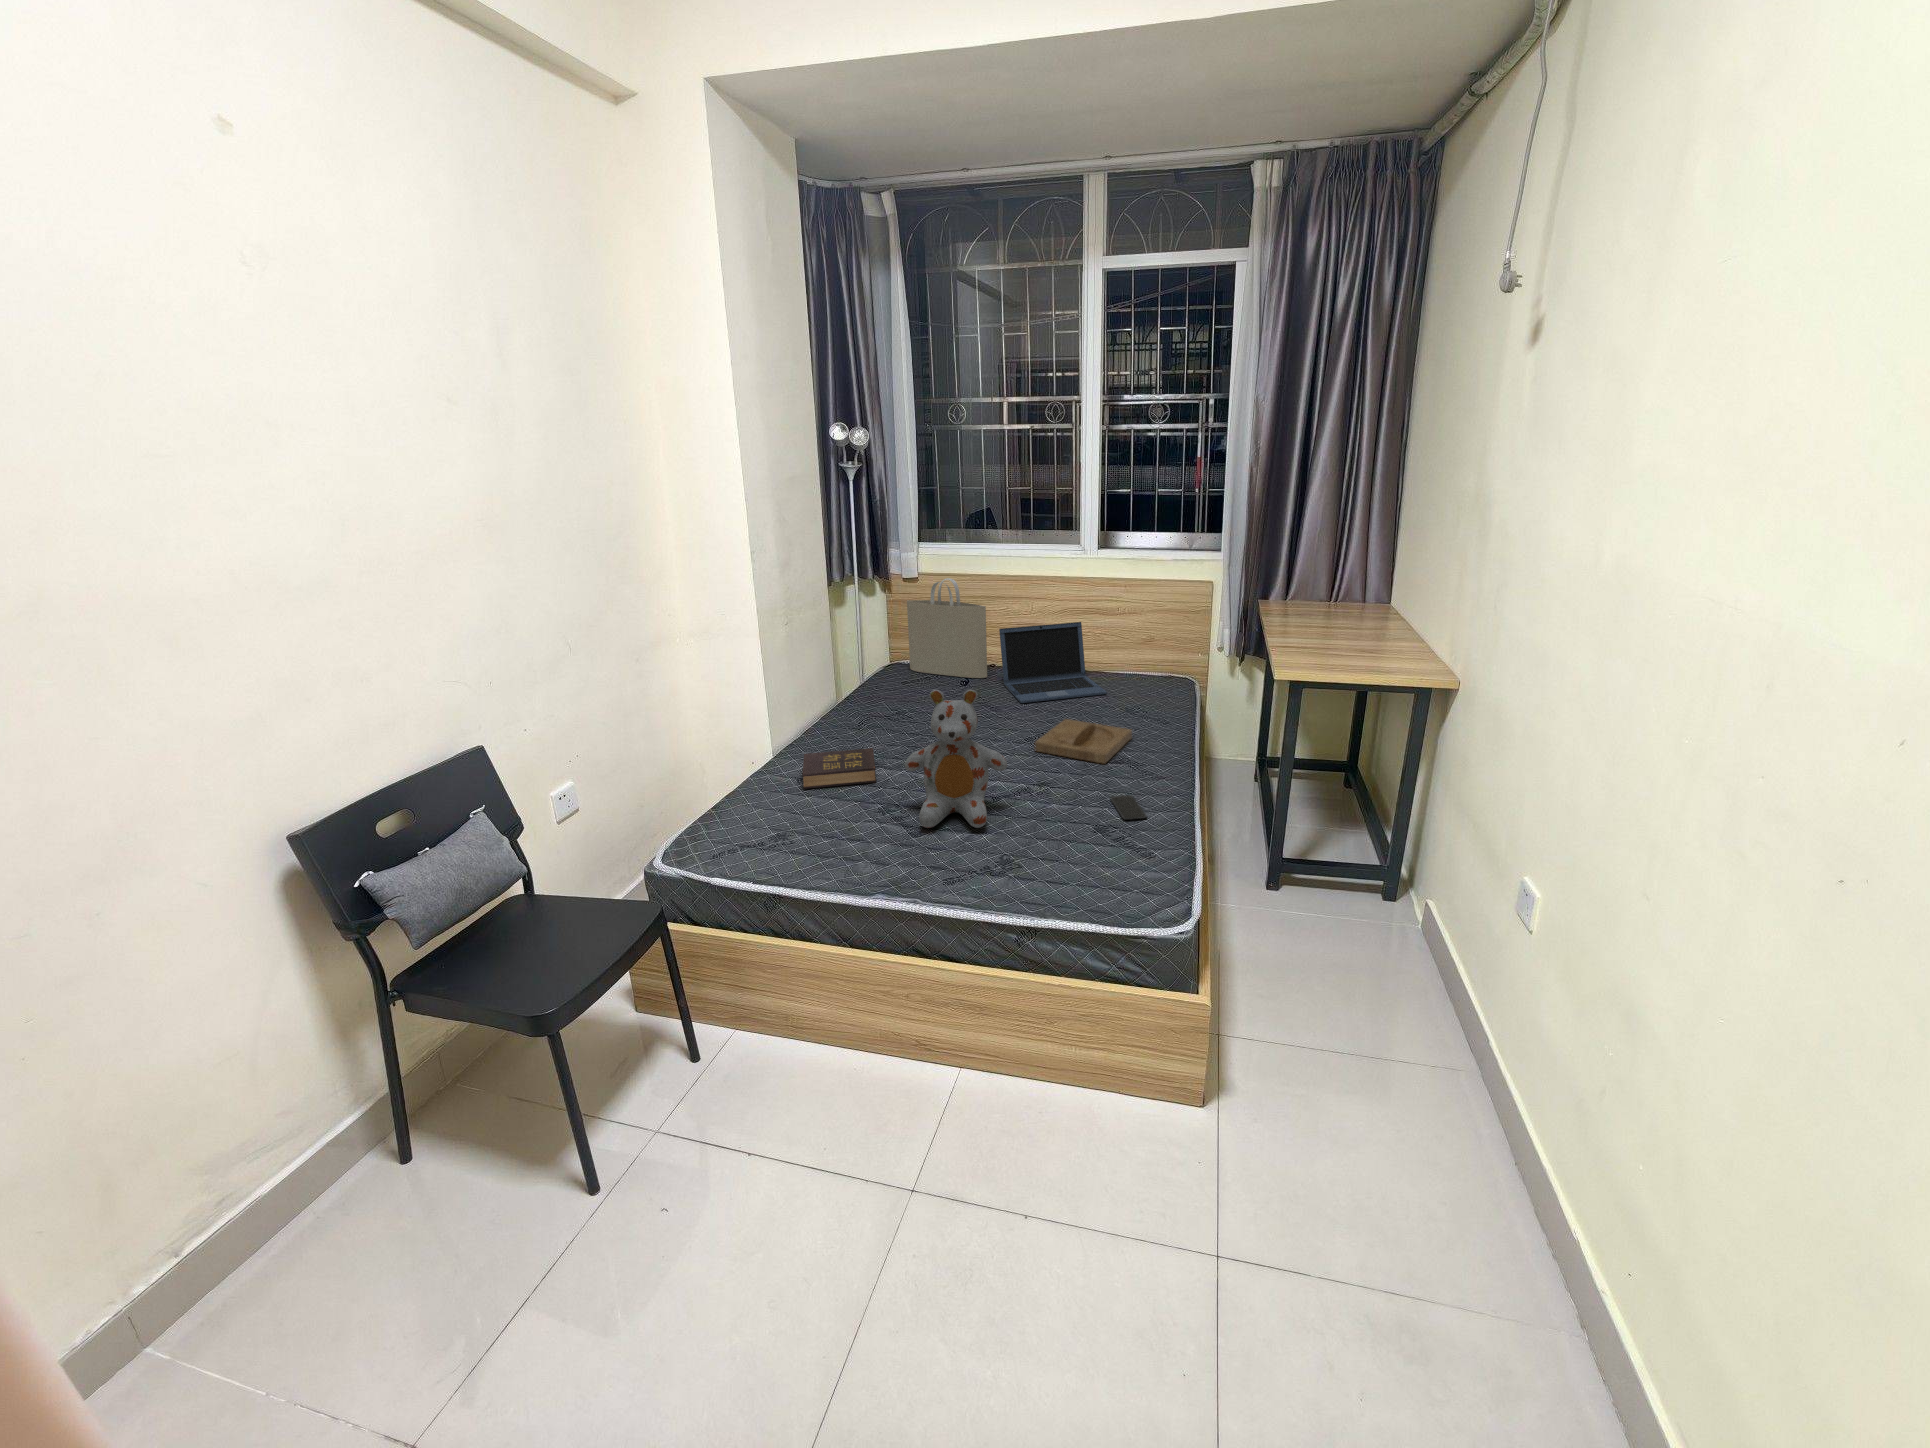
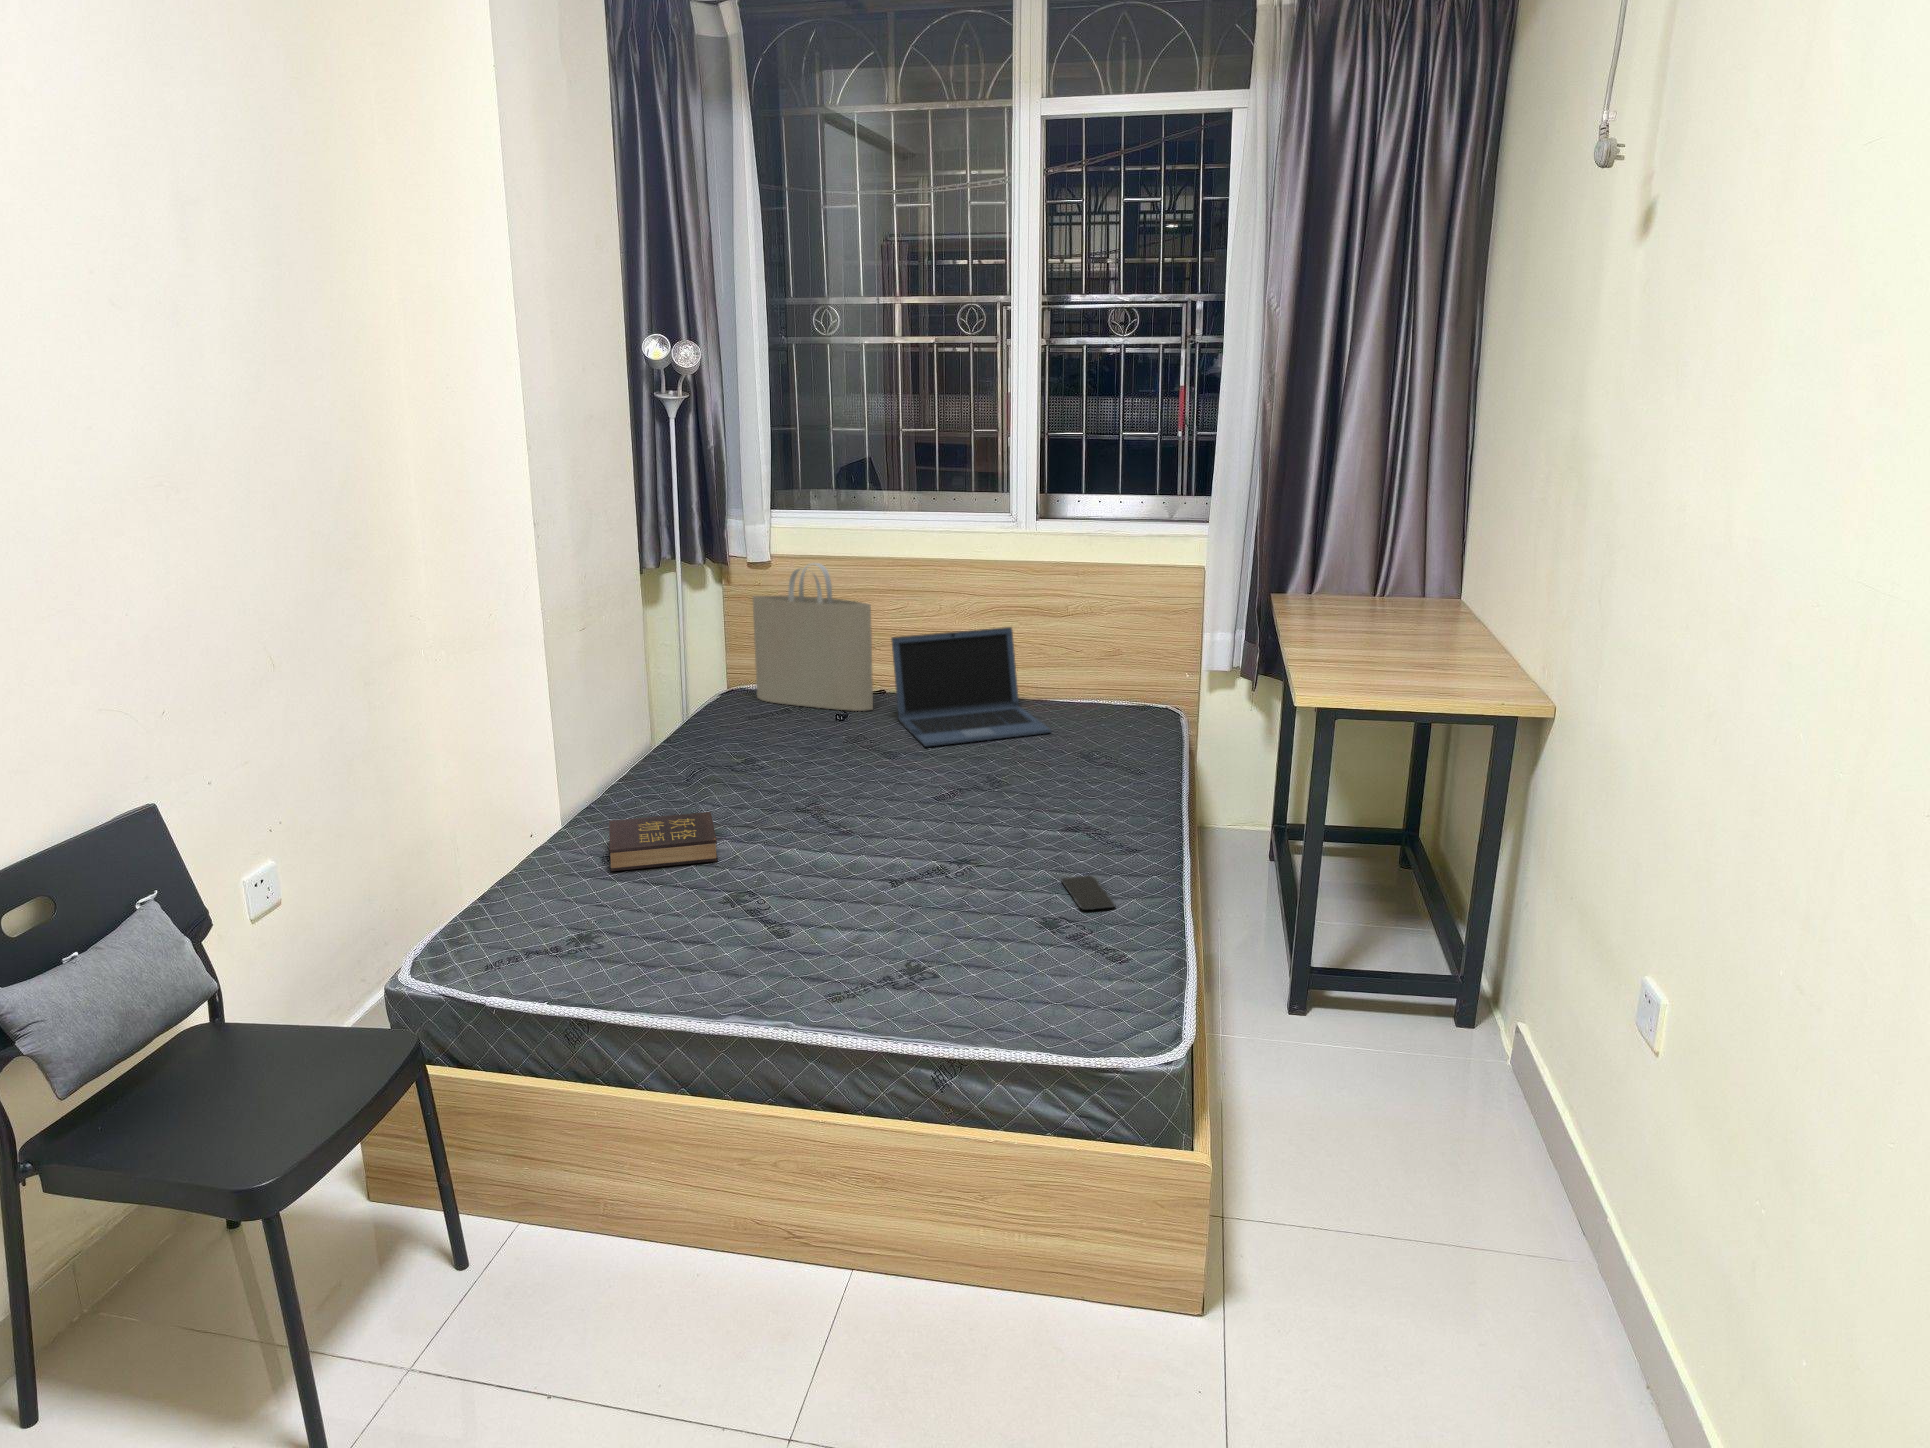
stuffed bear: present [905,689,1007,828] -> none [762,722,912,924]
tray: present [1034,719,1132,764] -> none [948,768,1090,832]

